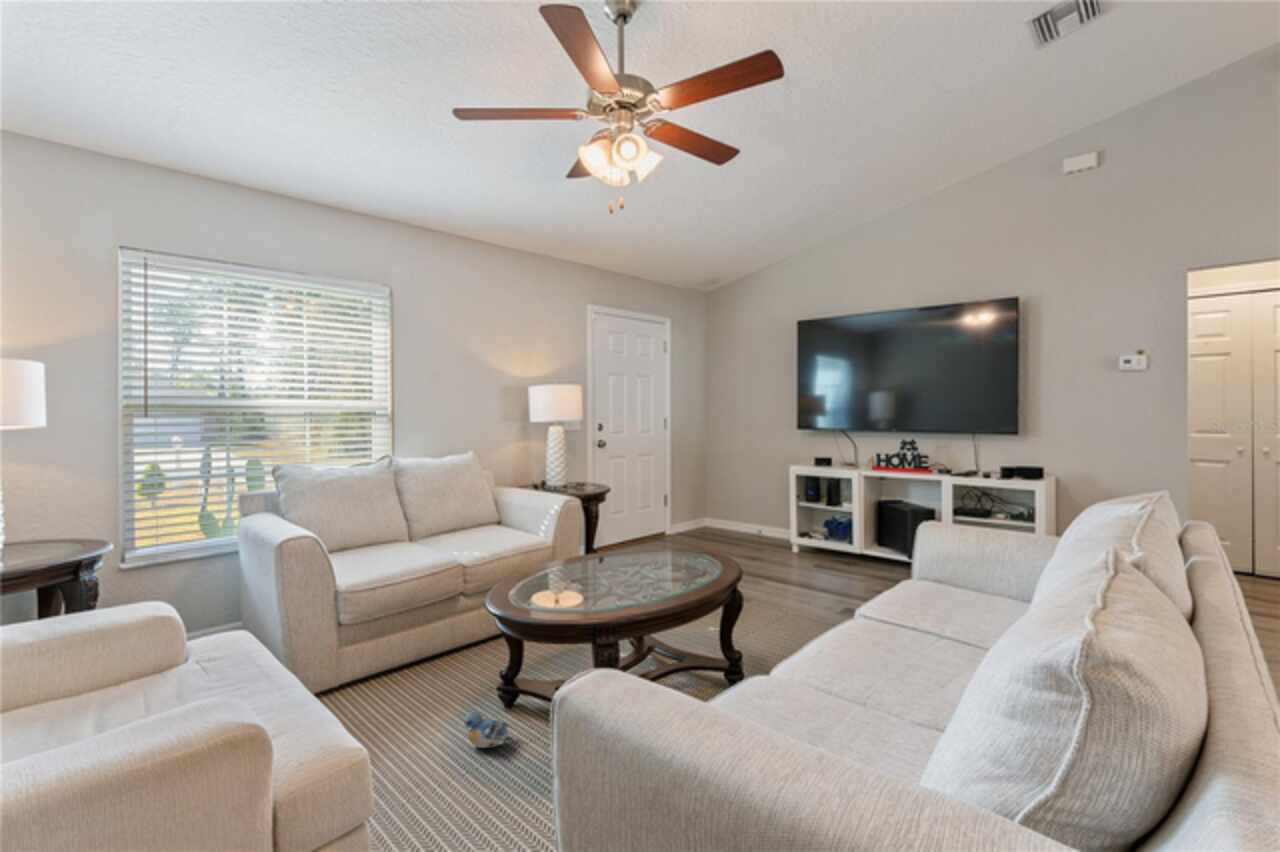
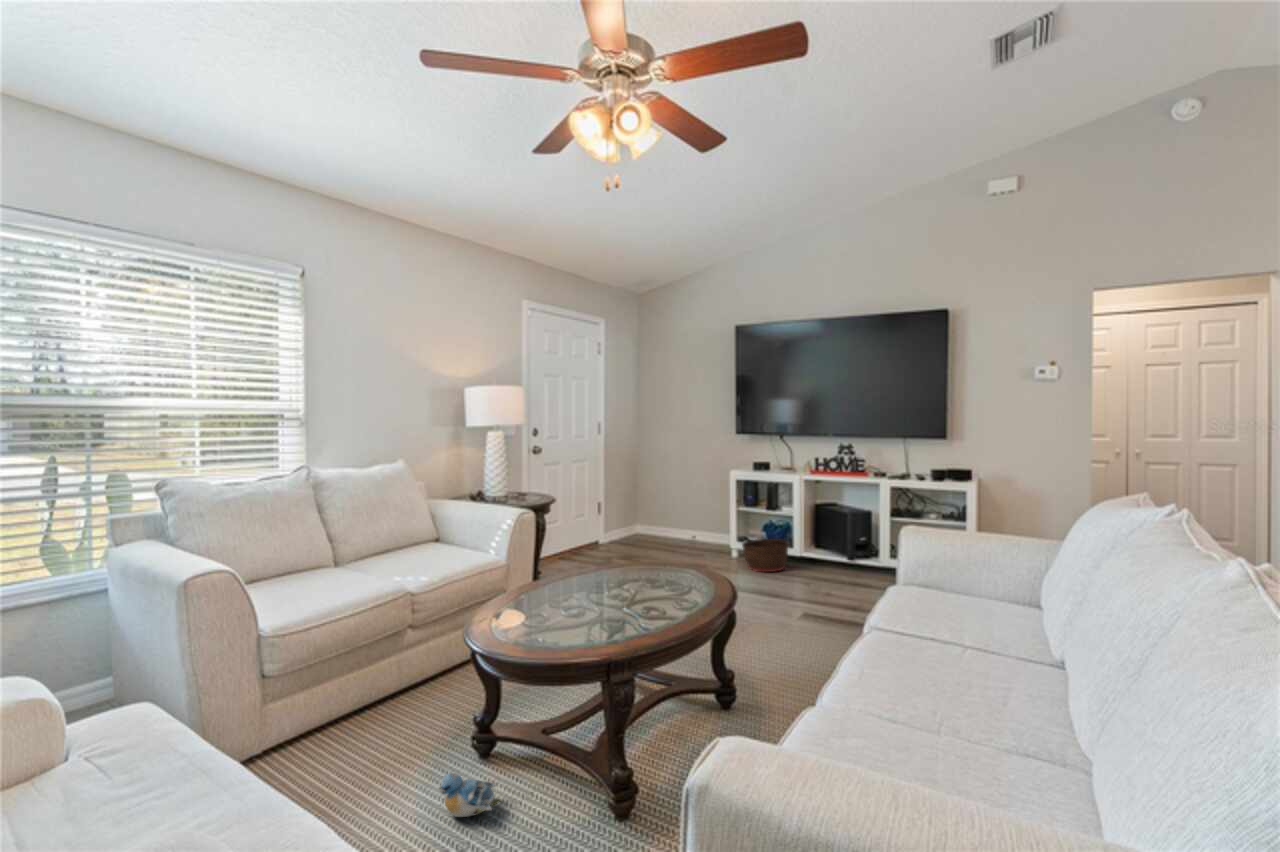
basket: none [798,534,846,567] -> present [742,539,789,572]

